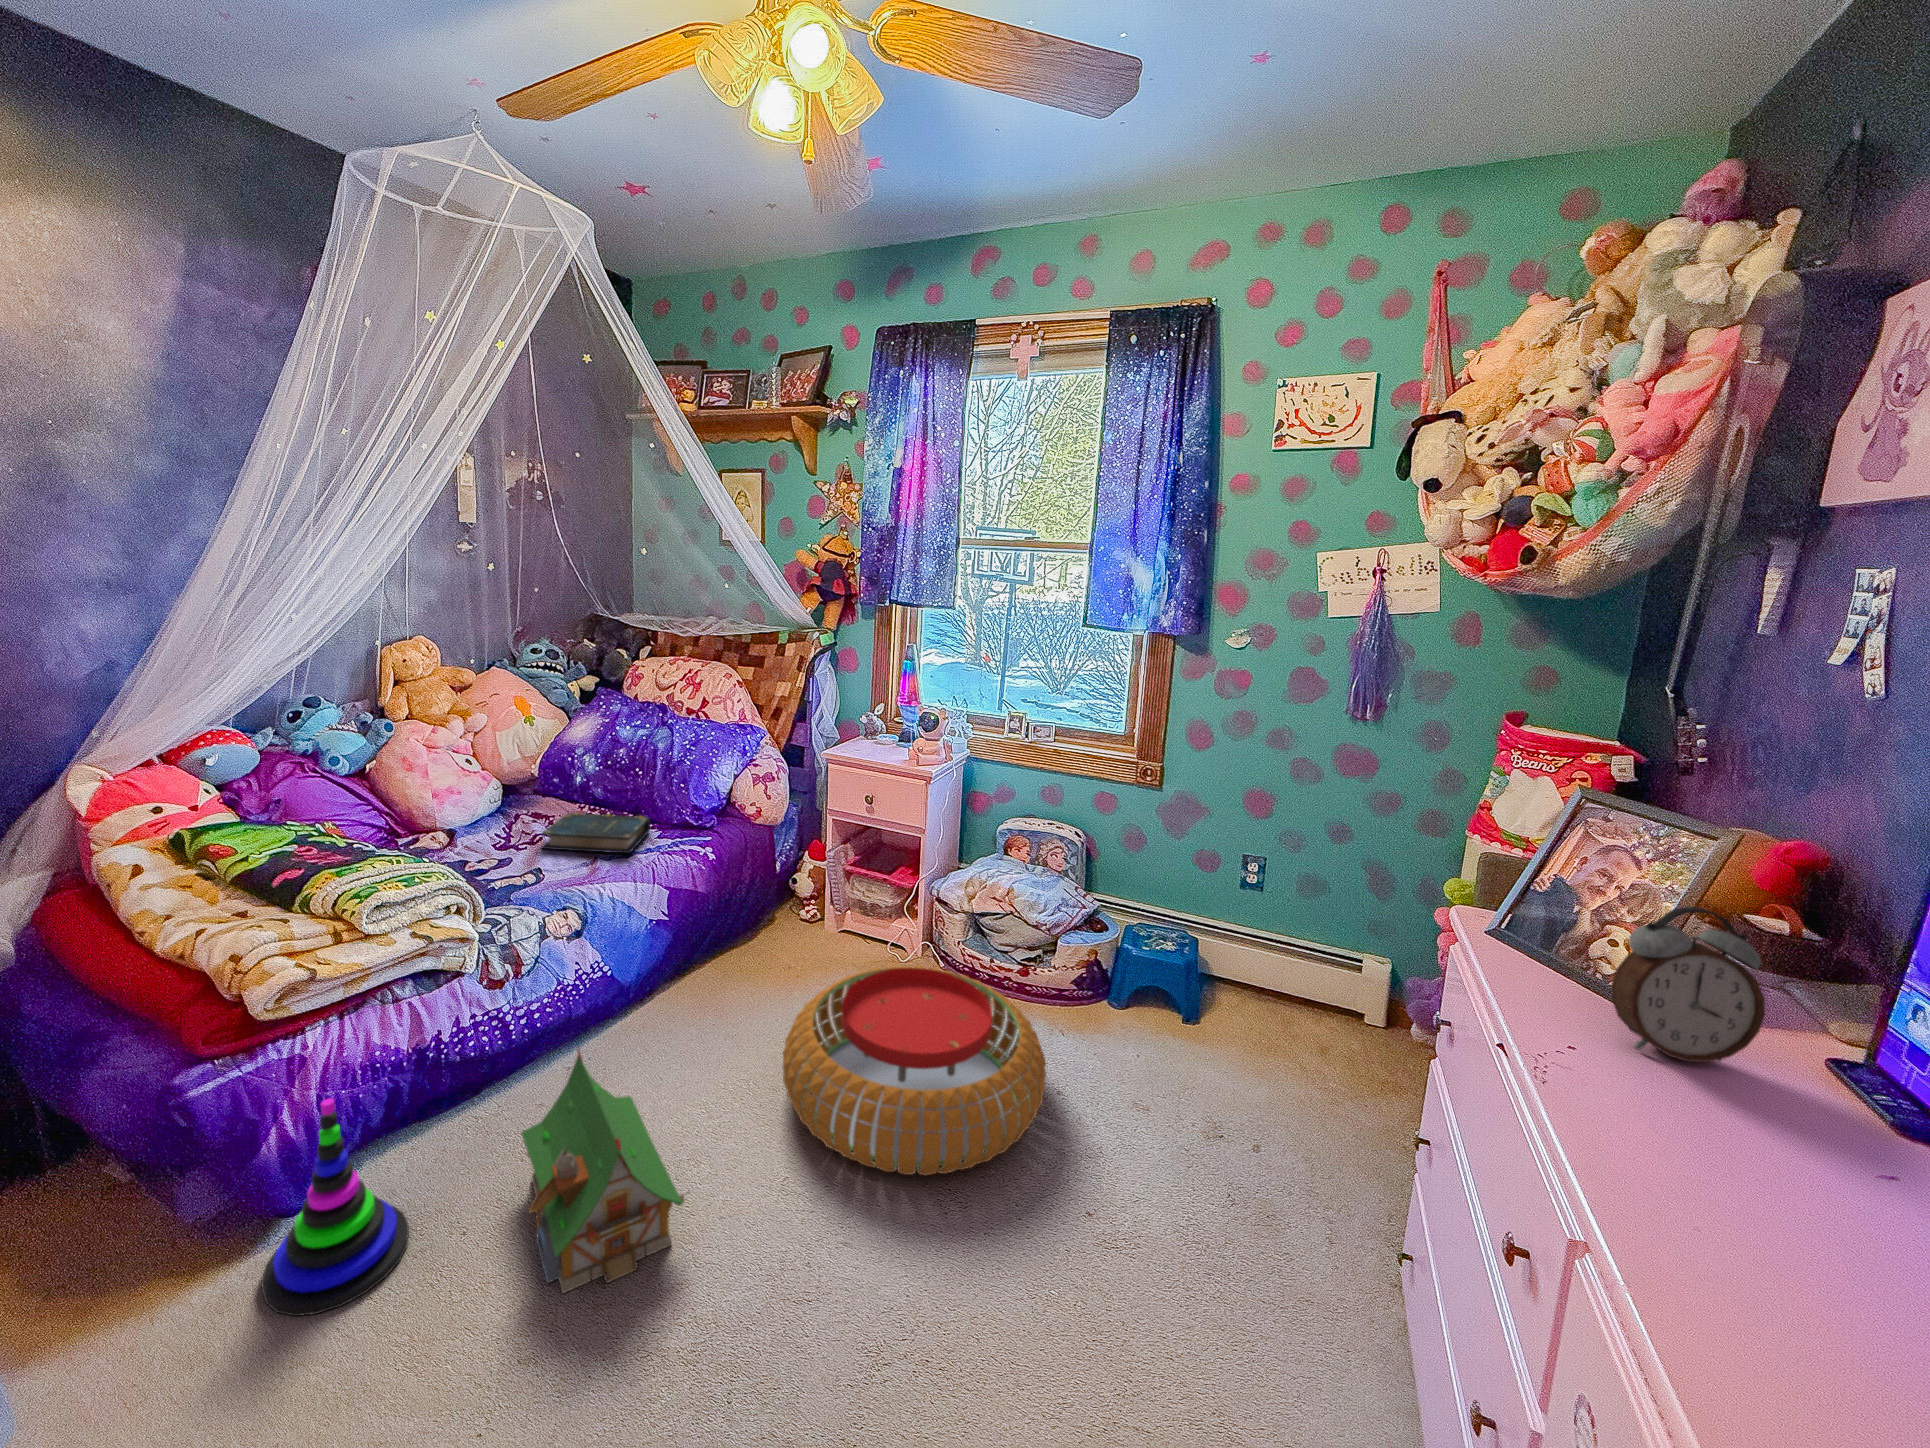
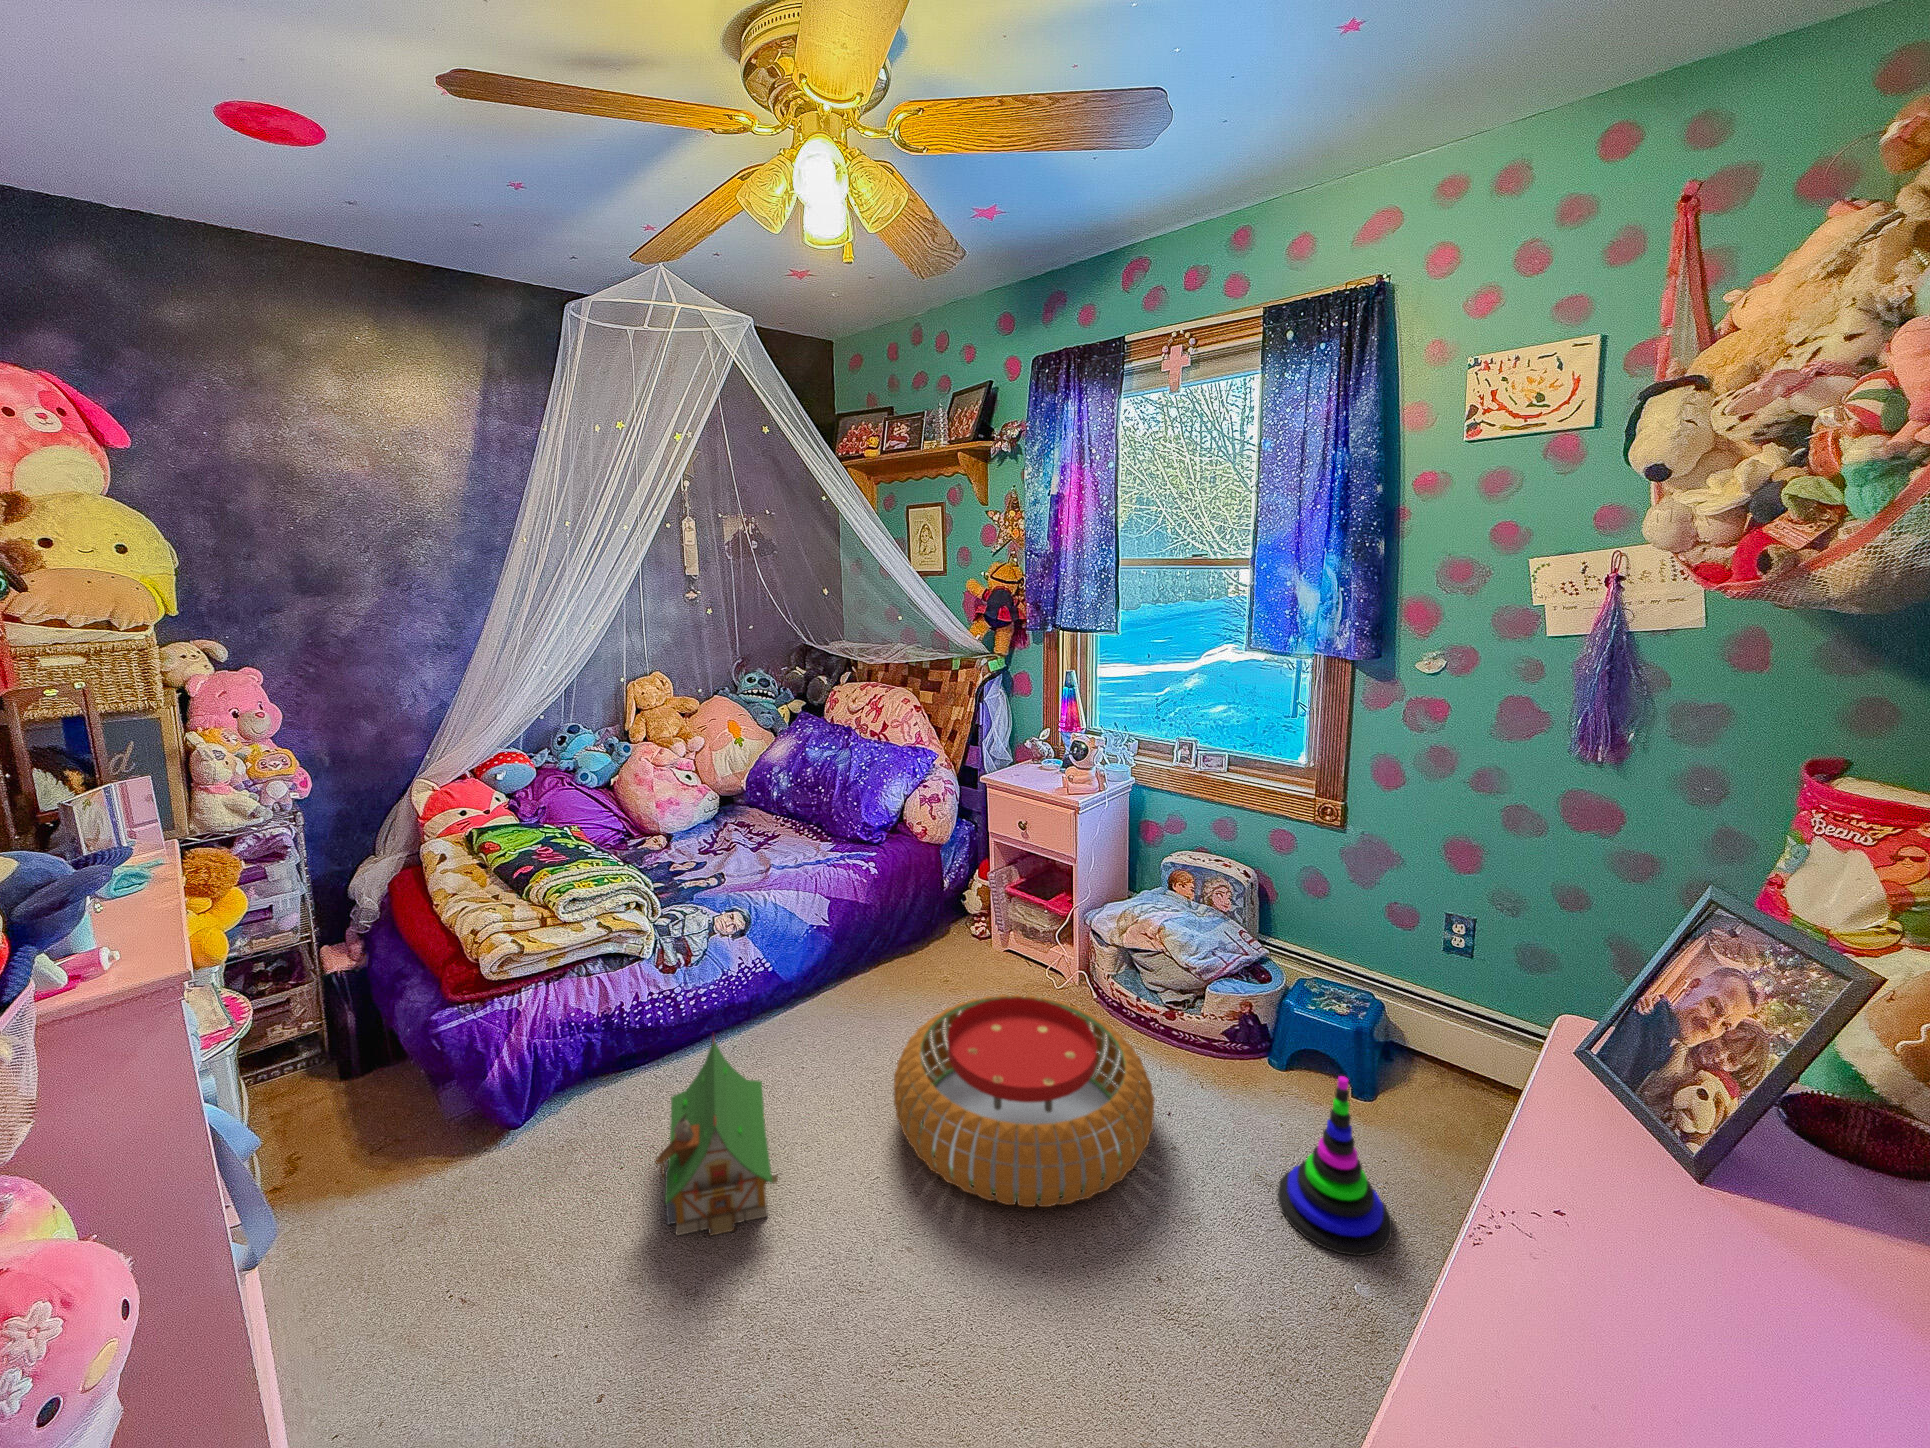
book: present [541,812,650,853] -> none [729,825,822,865]
alarm clock: present [1611,907,1765,1062] -> none [1633,1061,1848,1270]
stacking toy: present [261,1098,409,1316] -> present [1278,1076,1392,1256]

